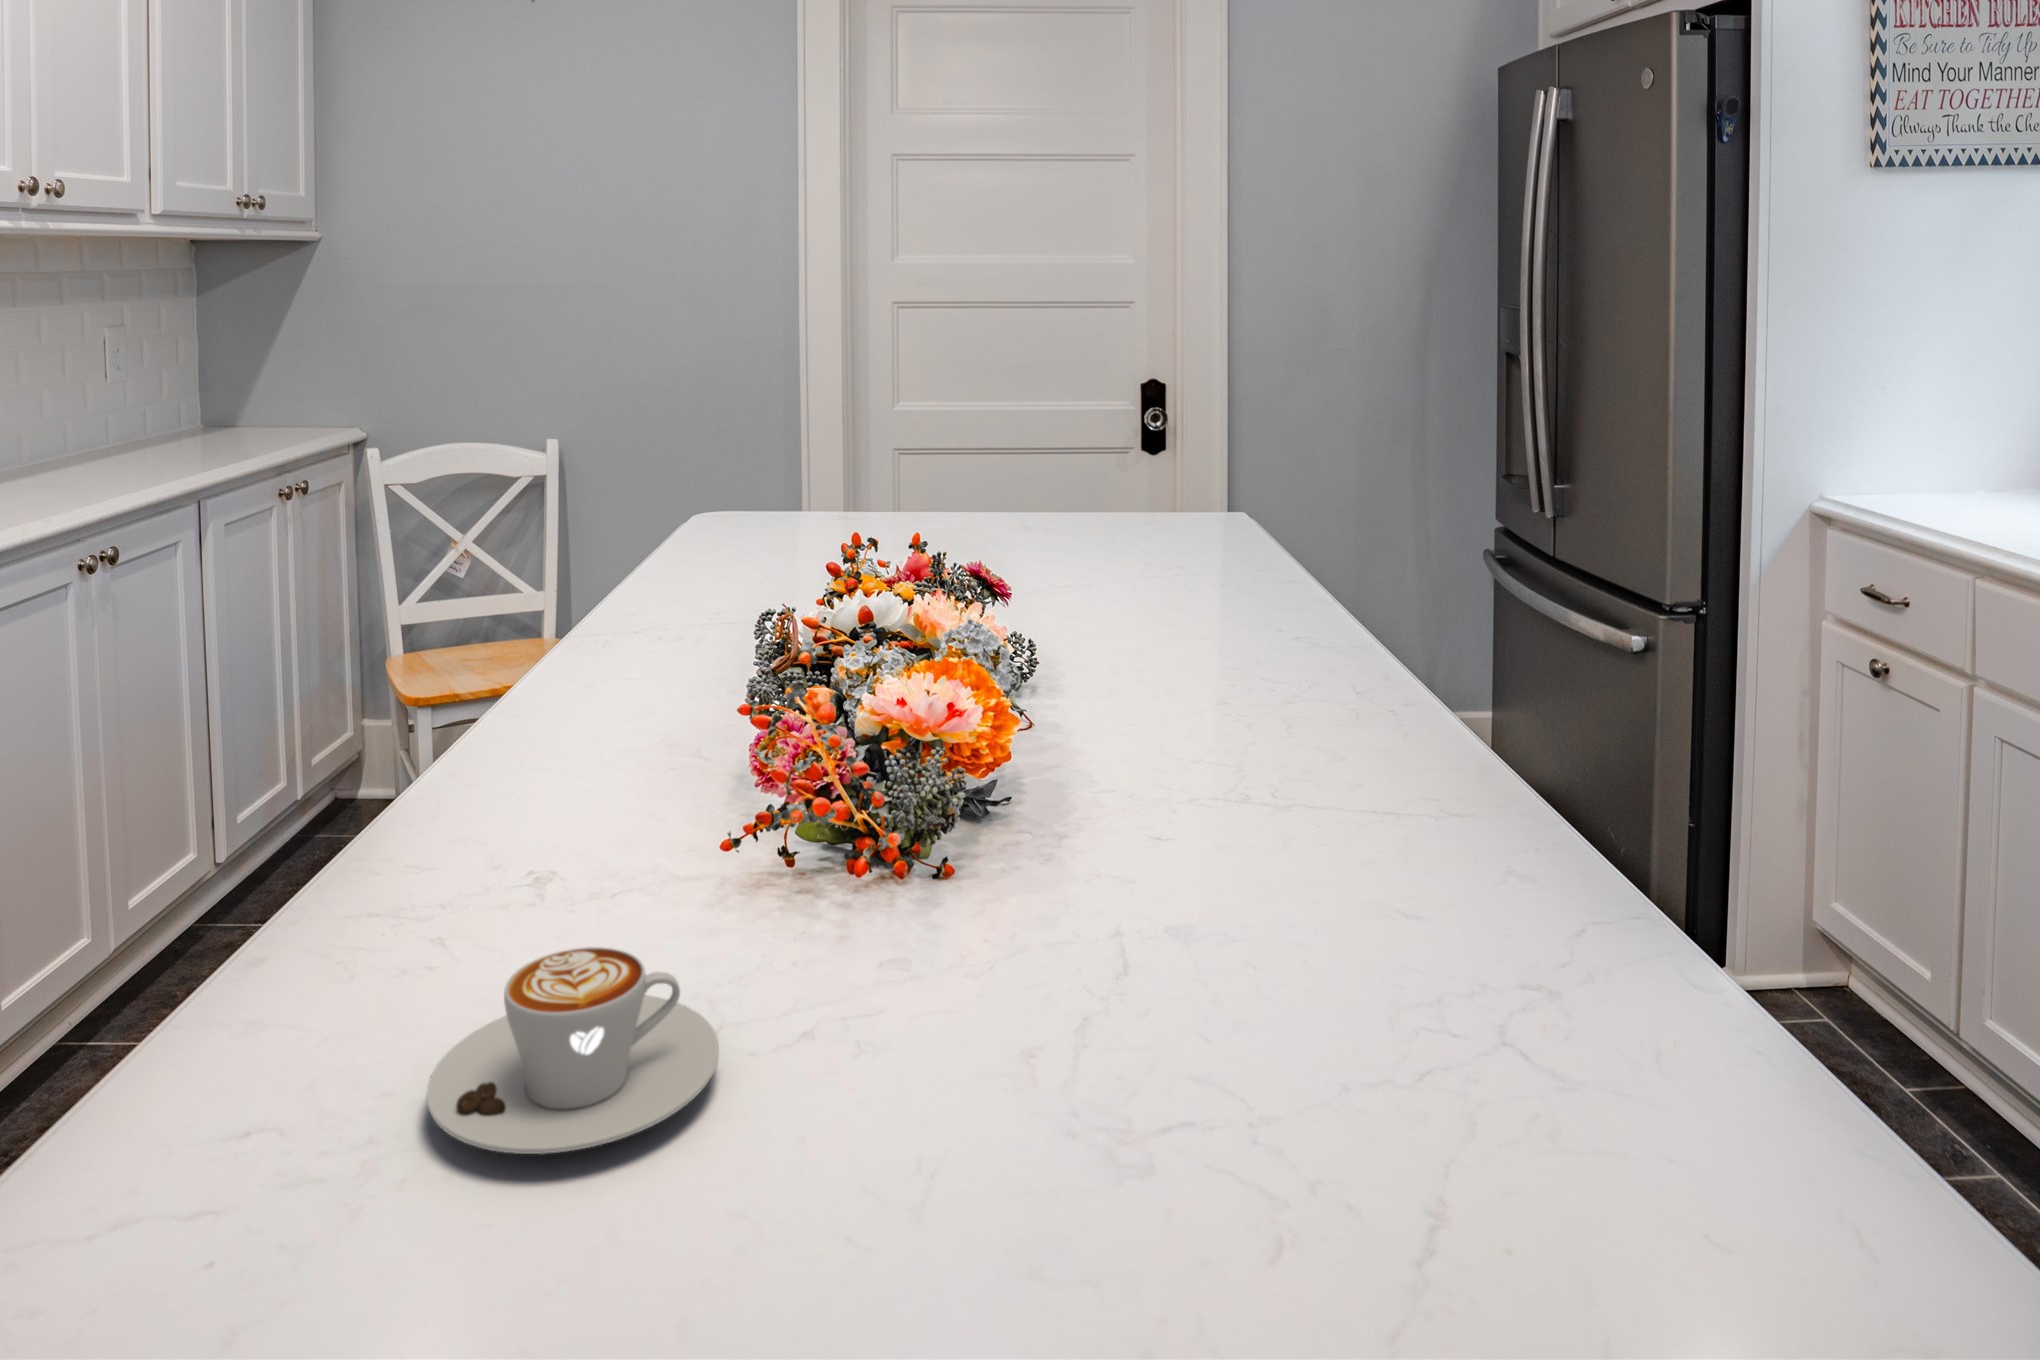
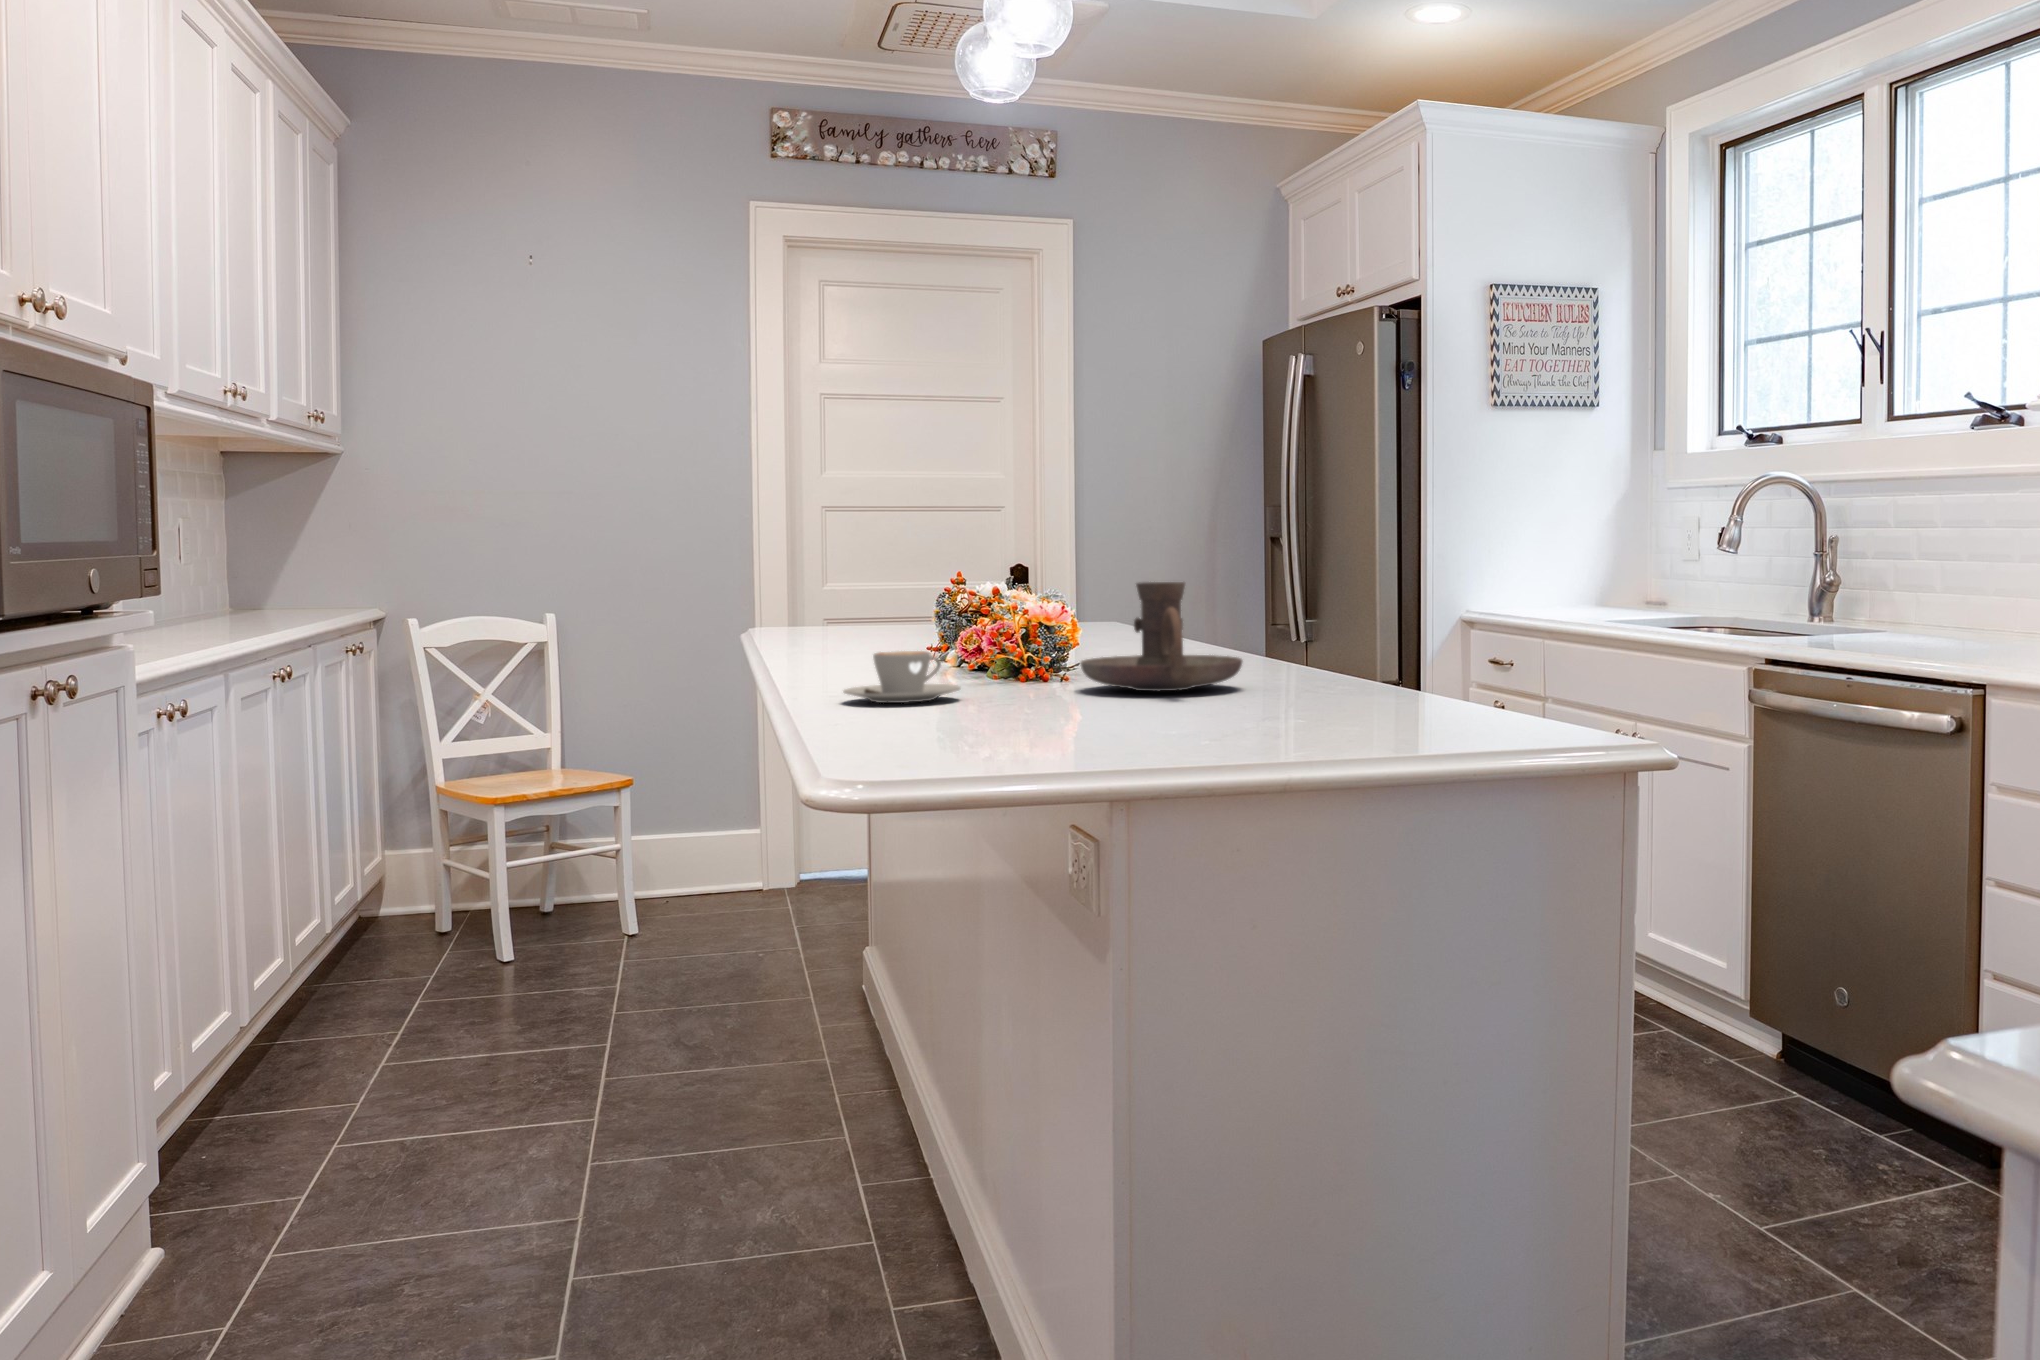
candle holder: none [1028,771,1439,1170] -> present [1080,582,1242,691]

